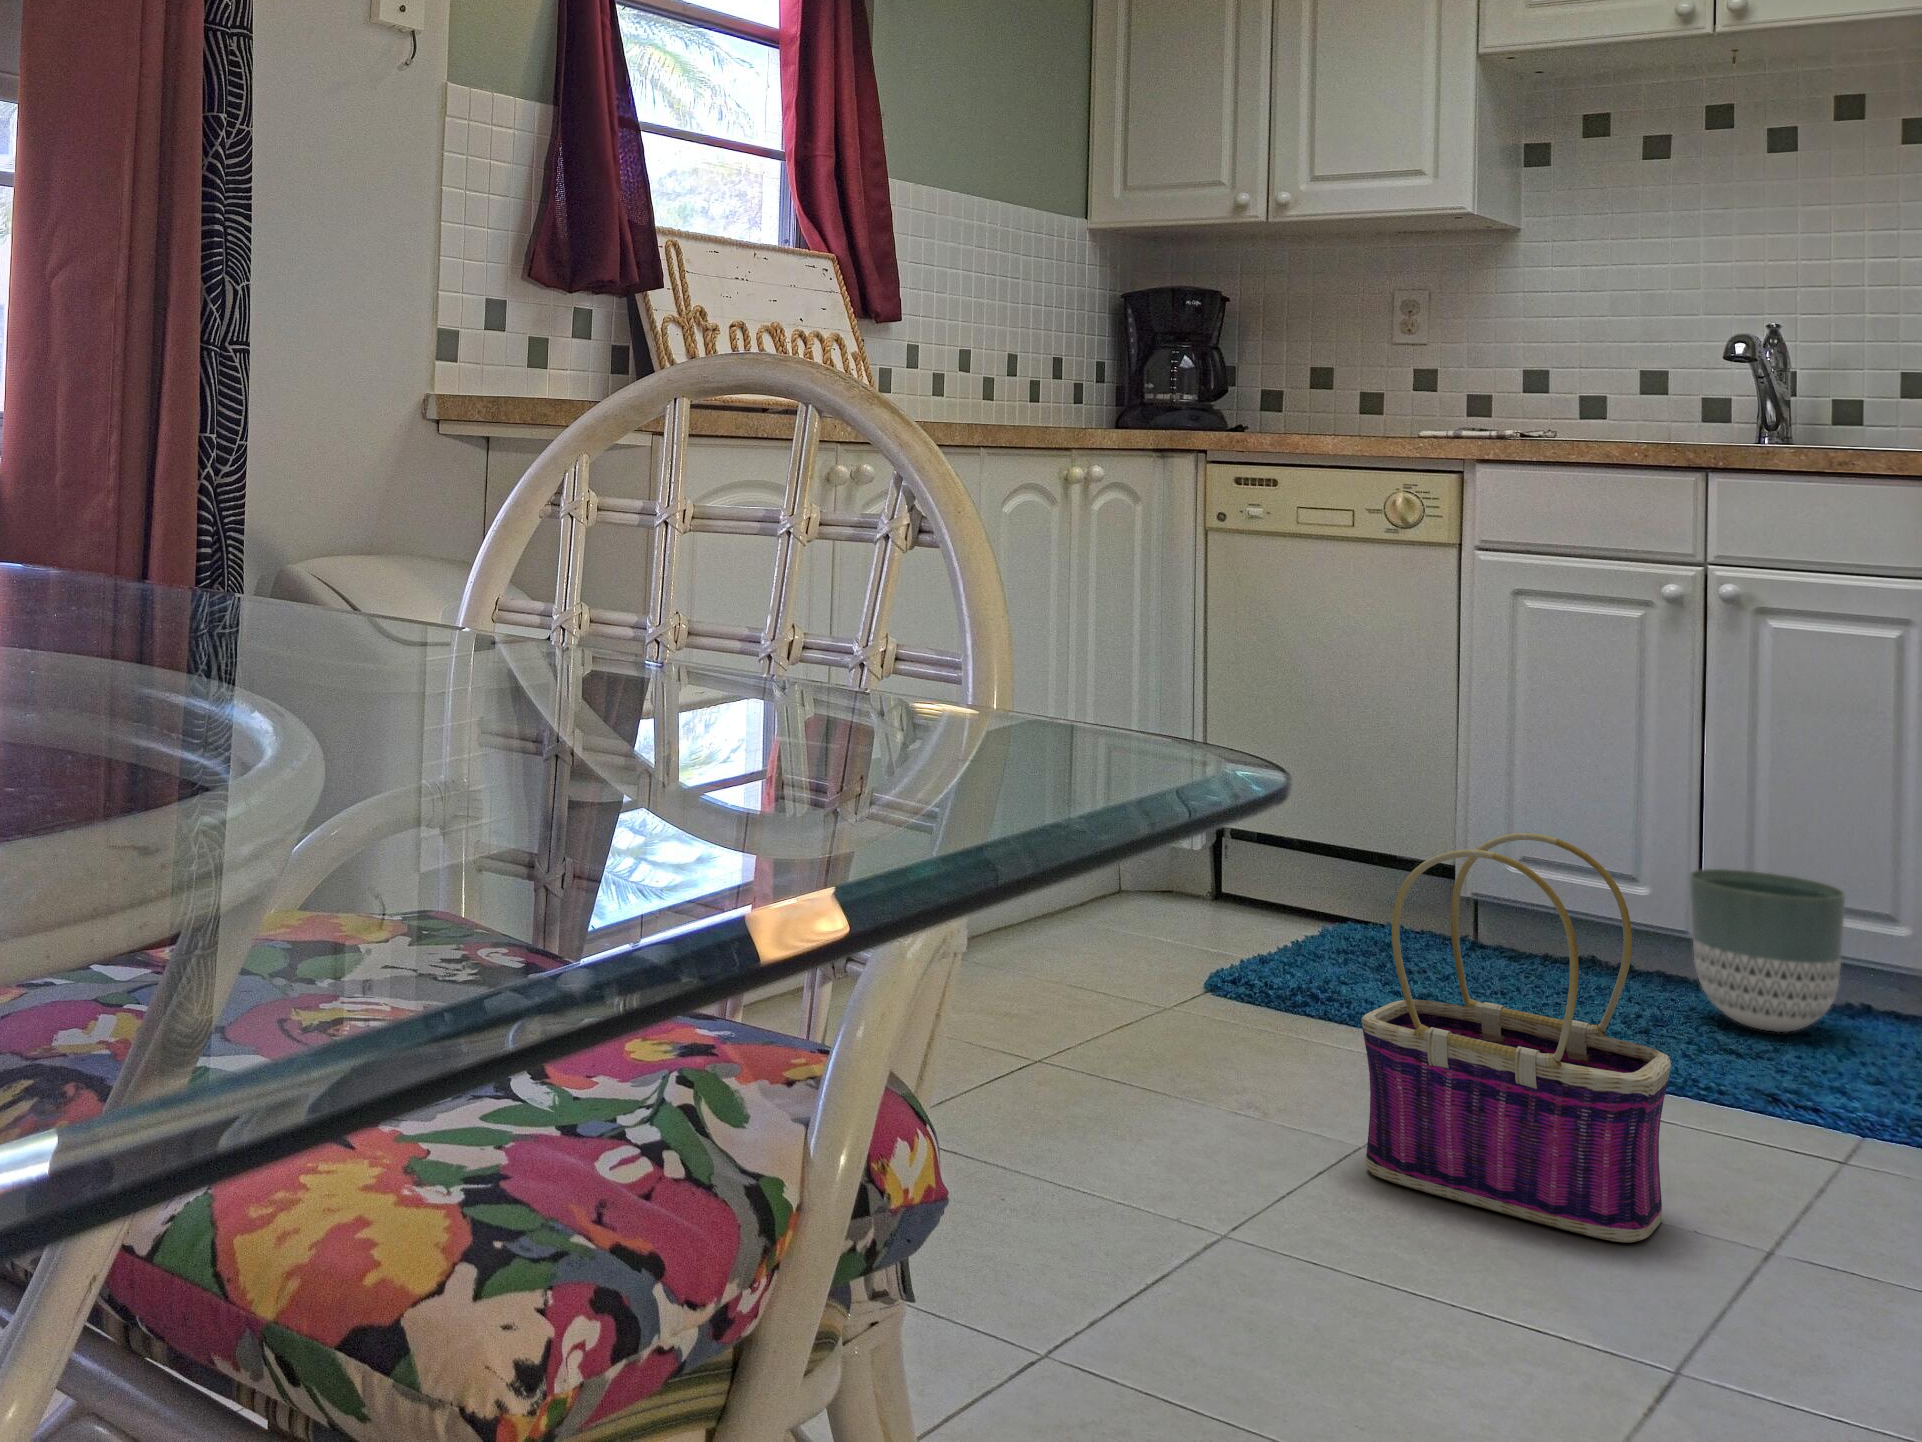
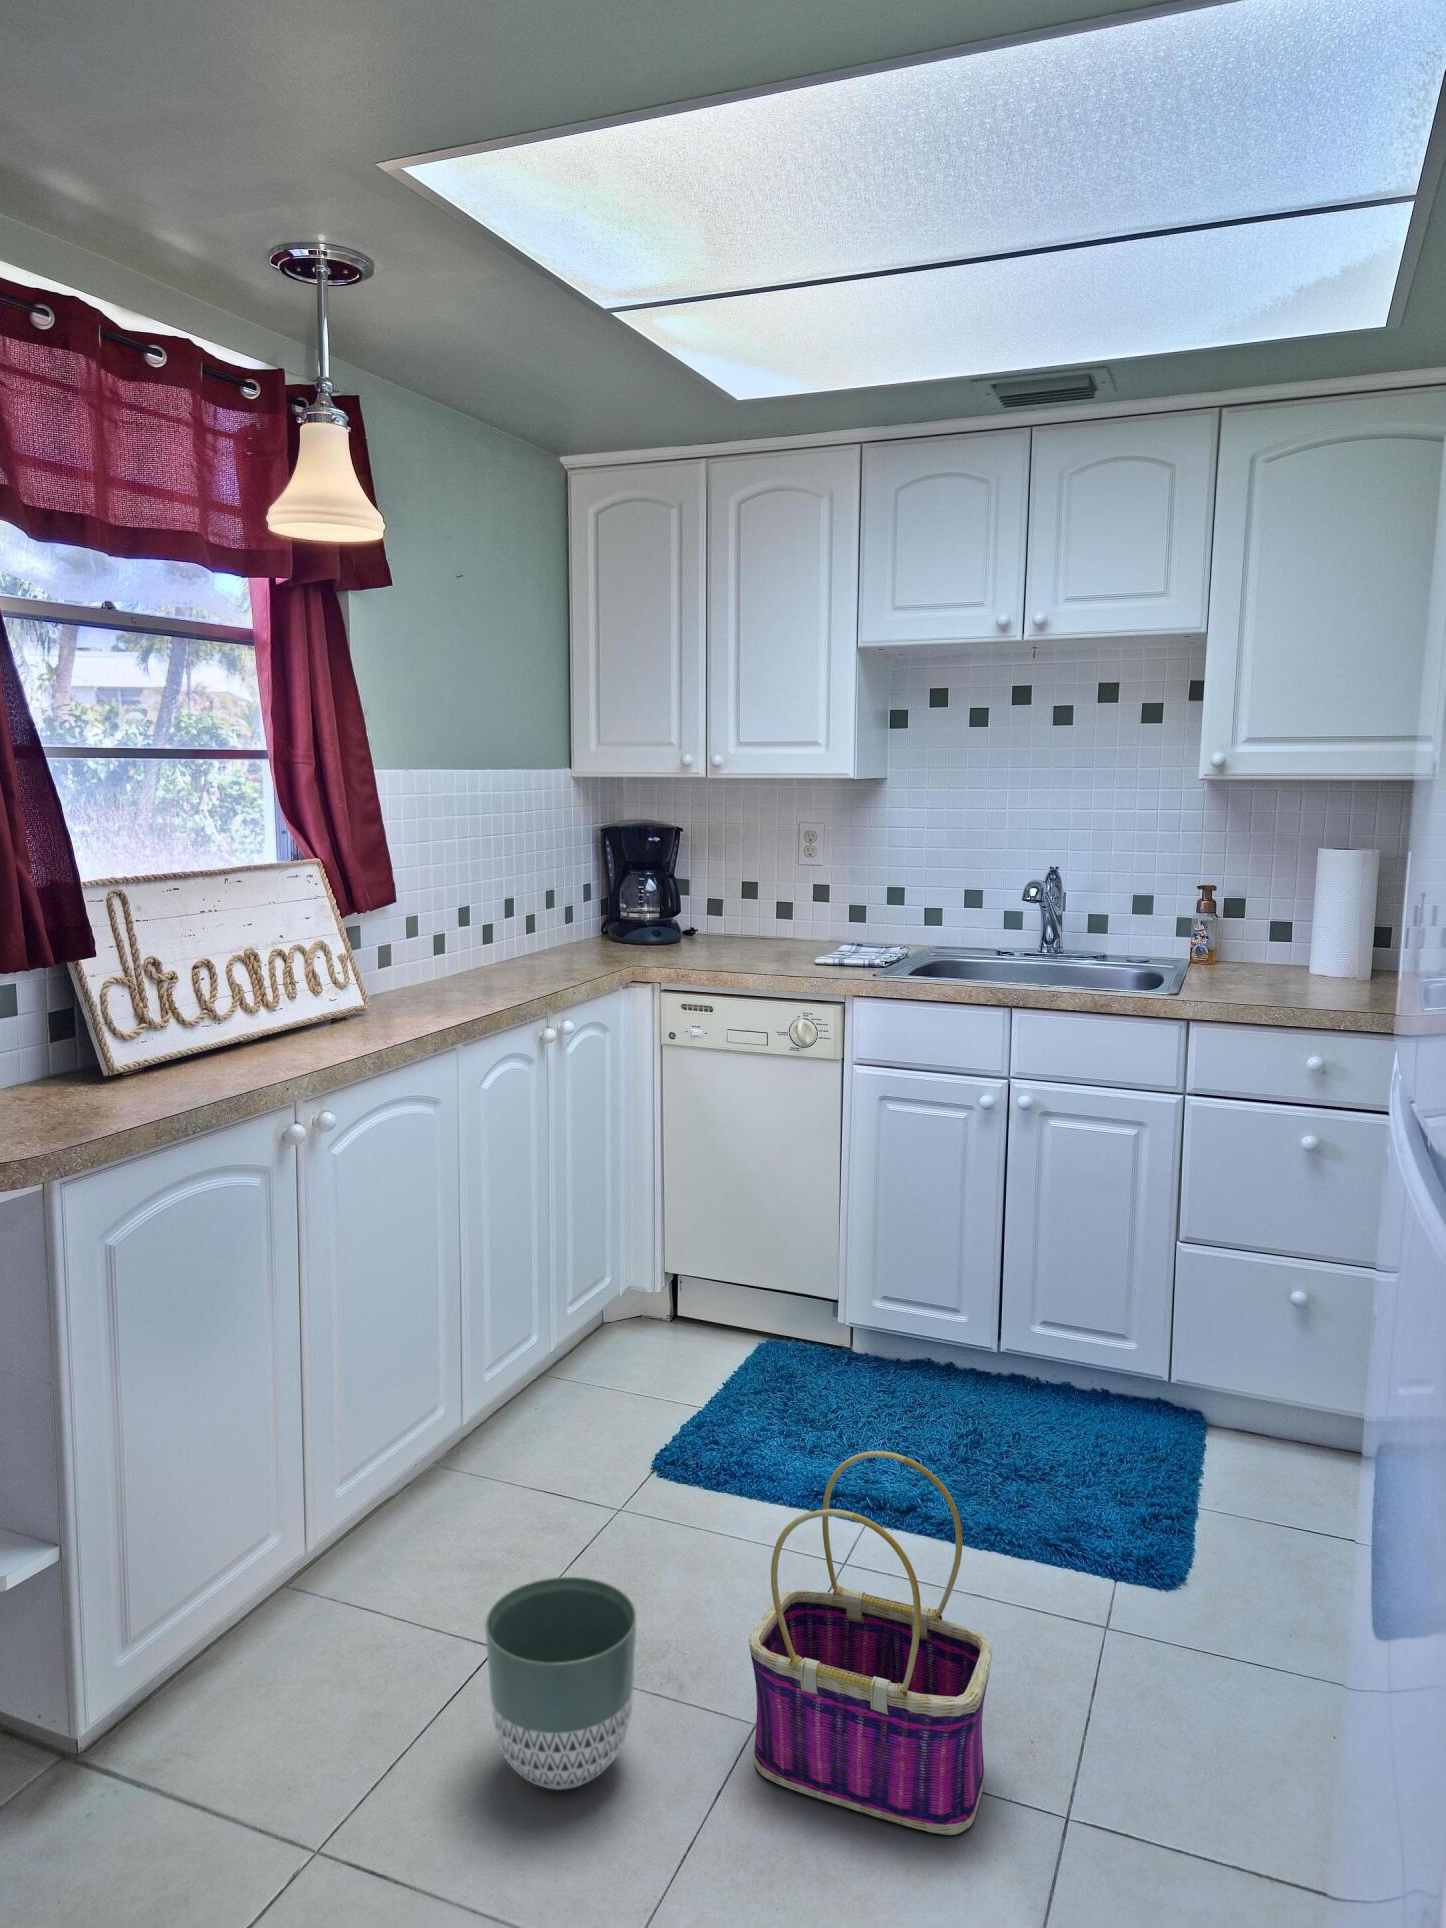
planter: present [1690,869,1845,1032] -> present [485,1577,636,1790]

